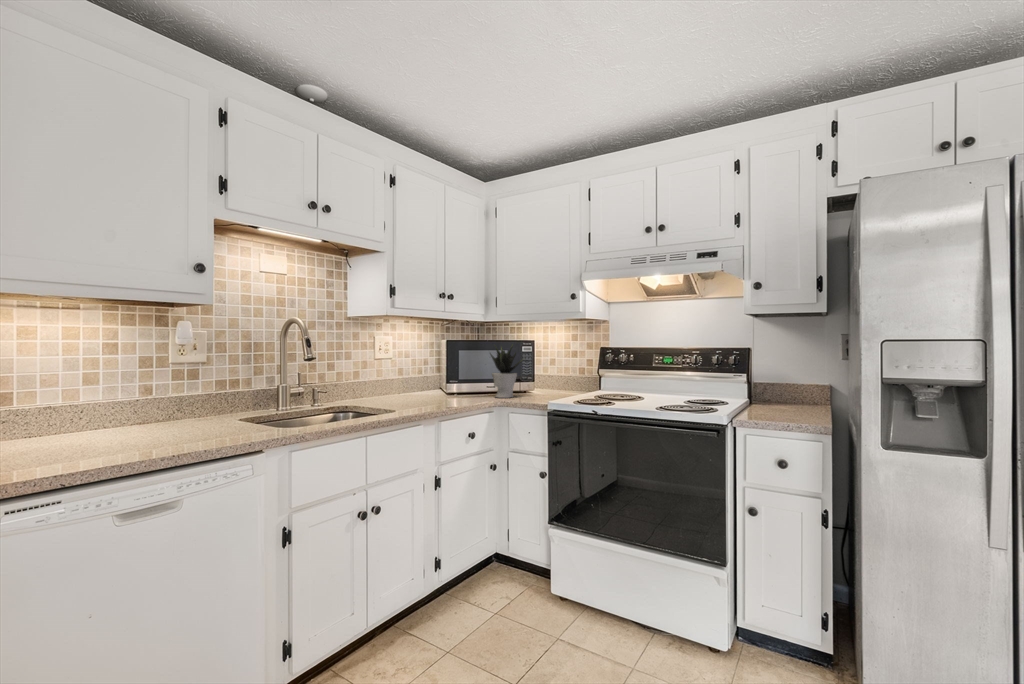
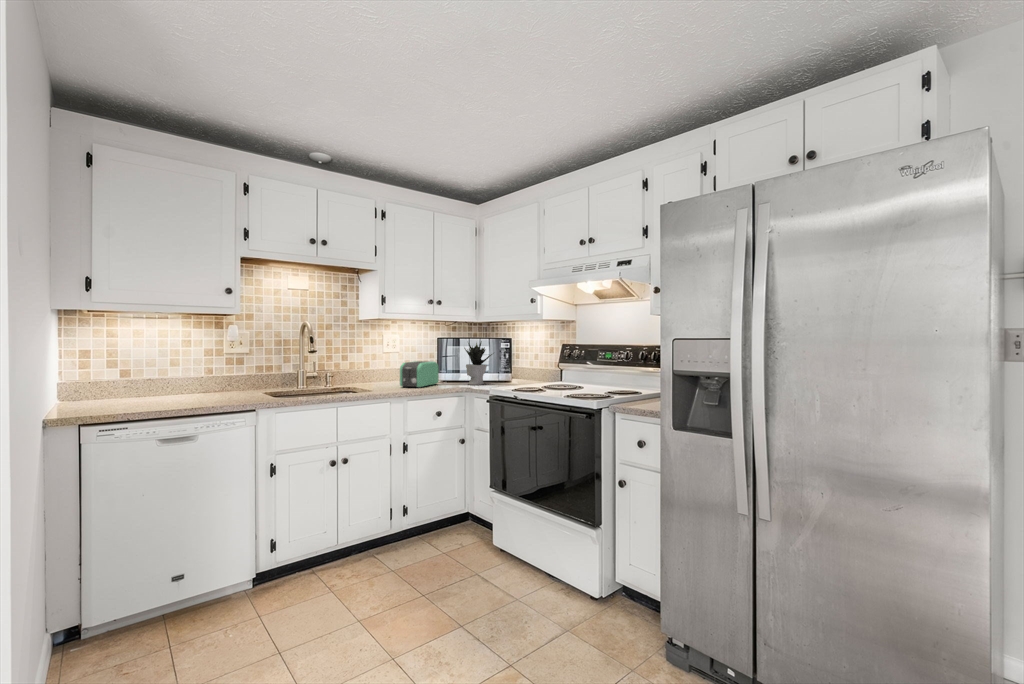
toaster: none [419,370,456,404] -> present [400,361,439,388]

